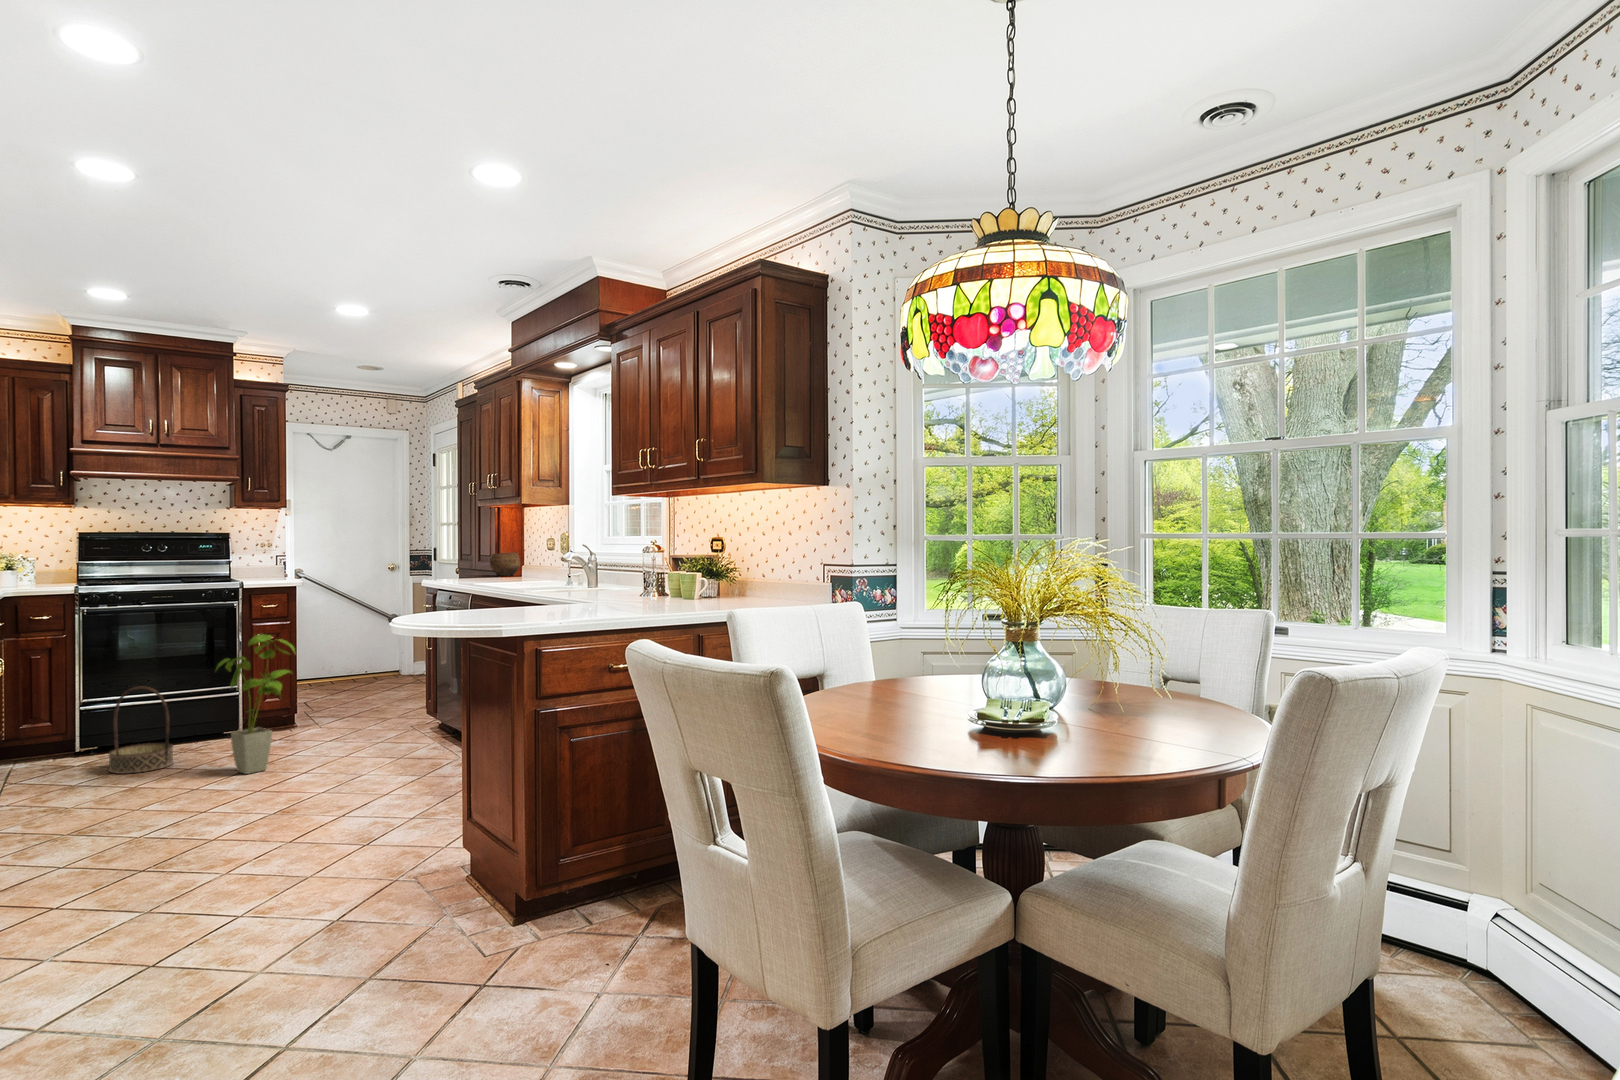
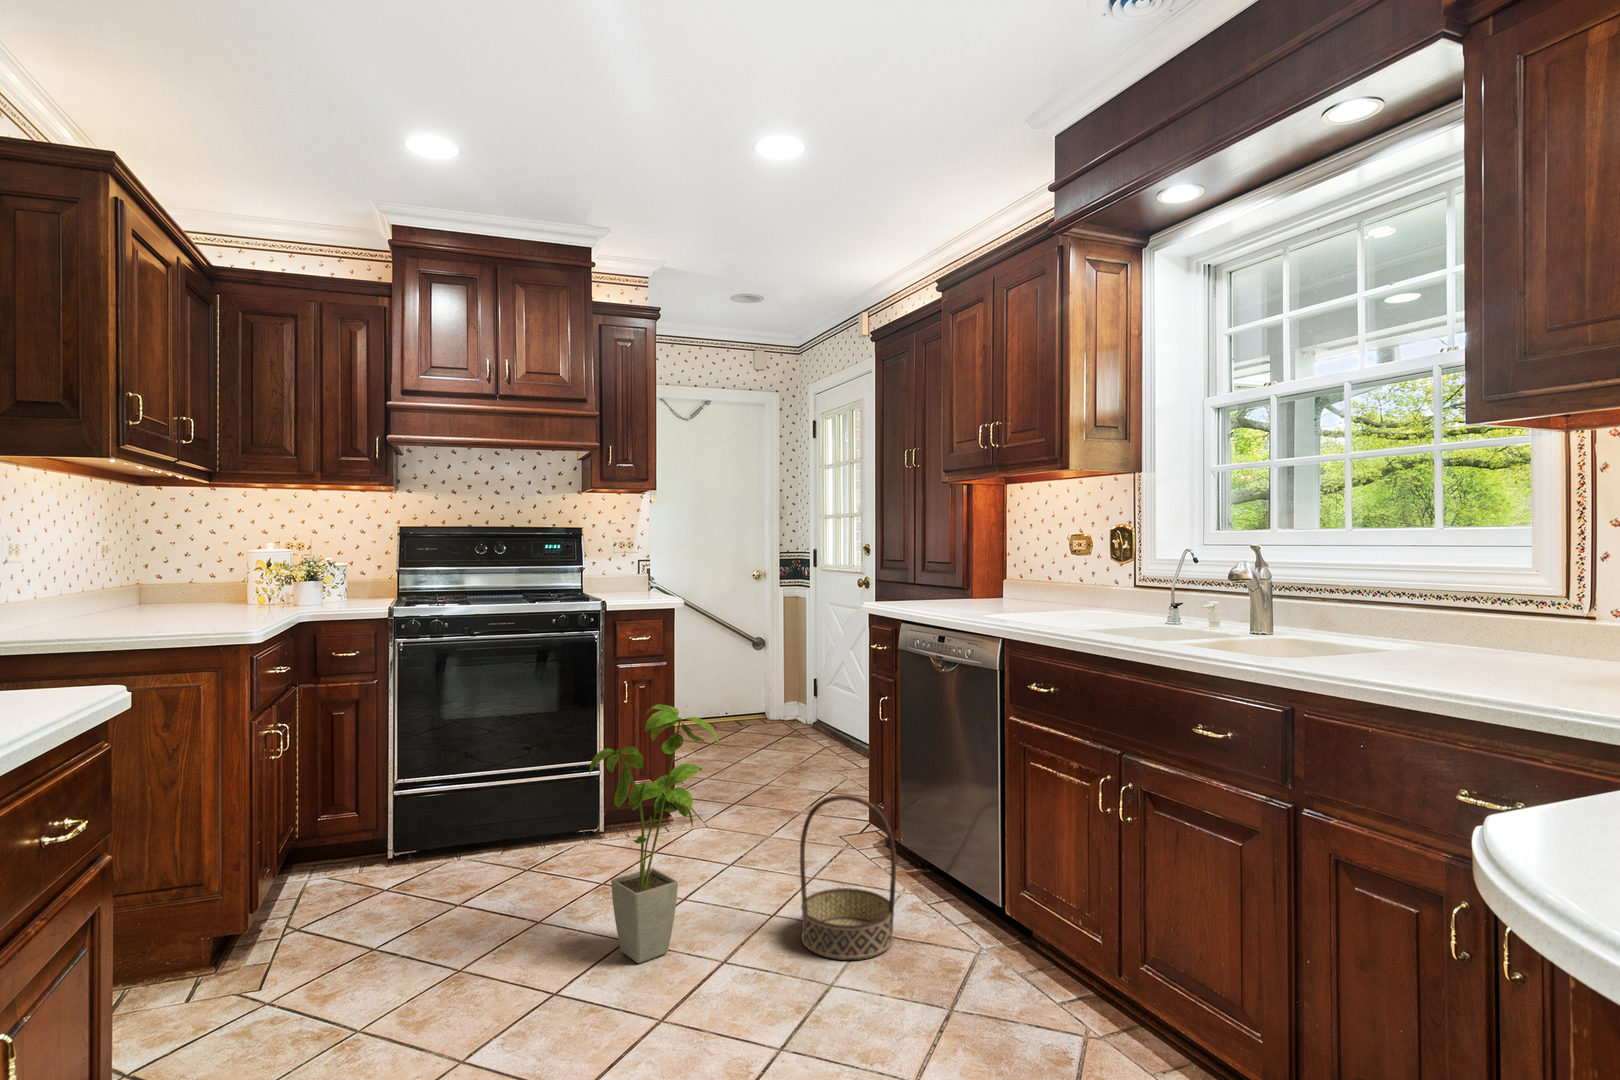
bowl: present [490,552,521,576] -> none [956,559,1004,597]
basket: present [109,686,173,774] -> present [800,795,896,960]

